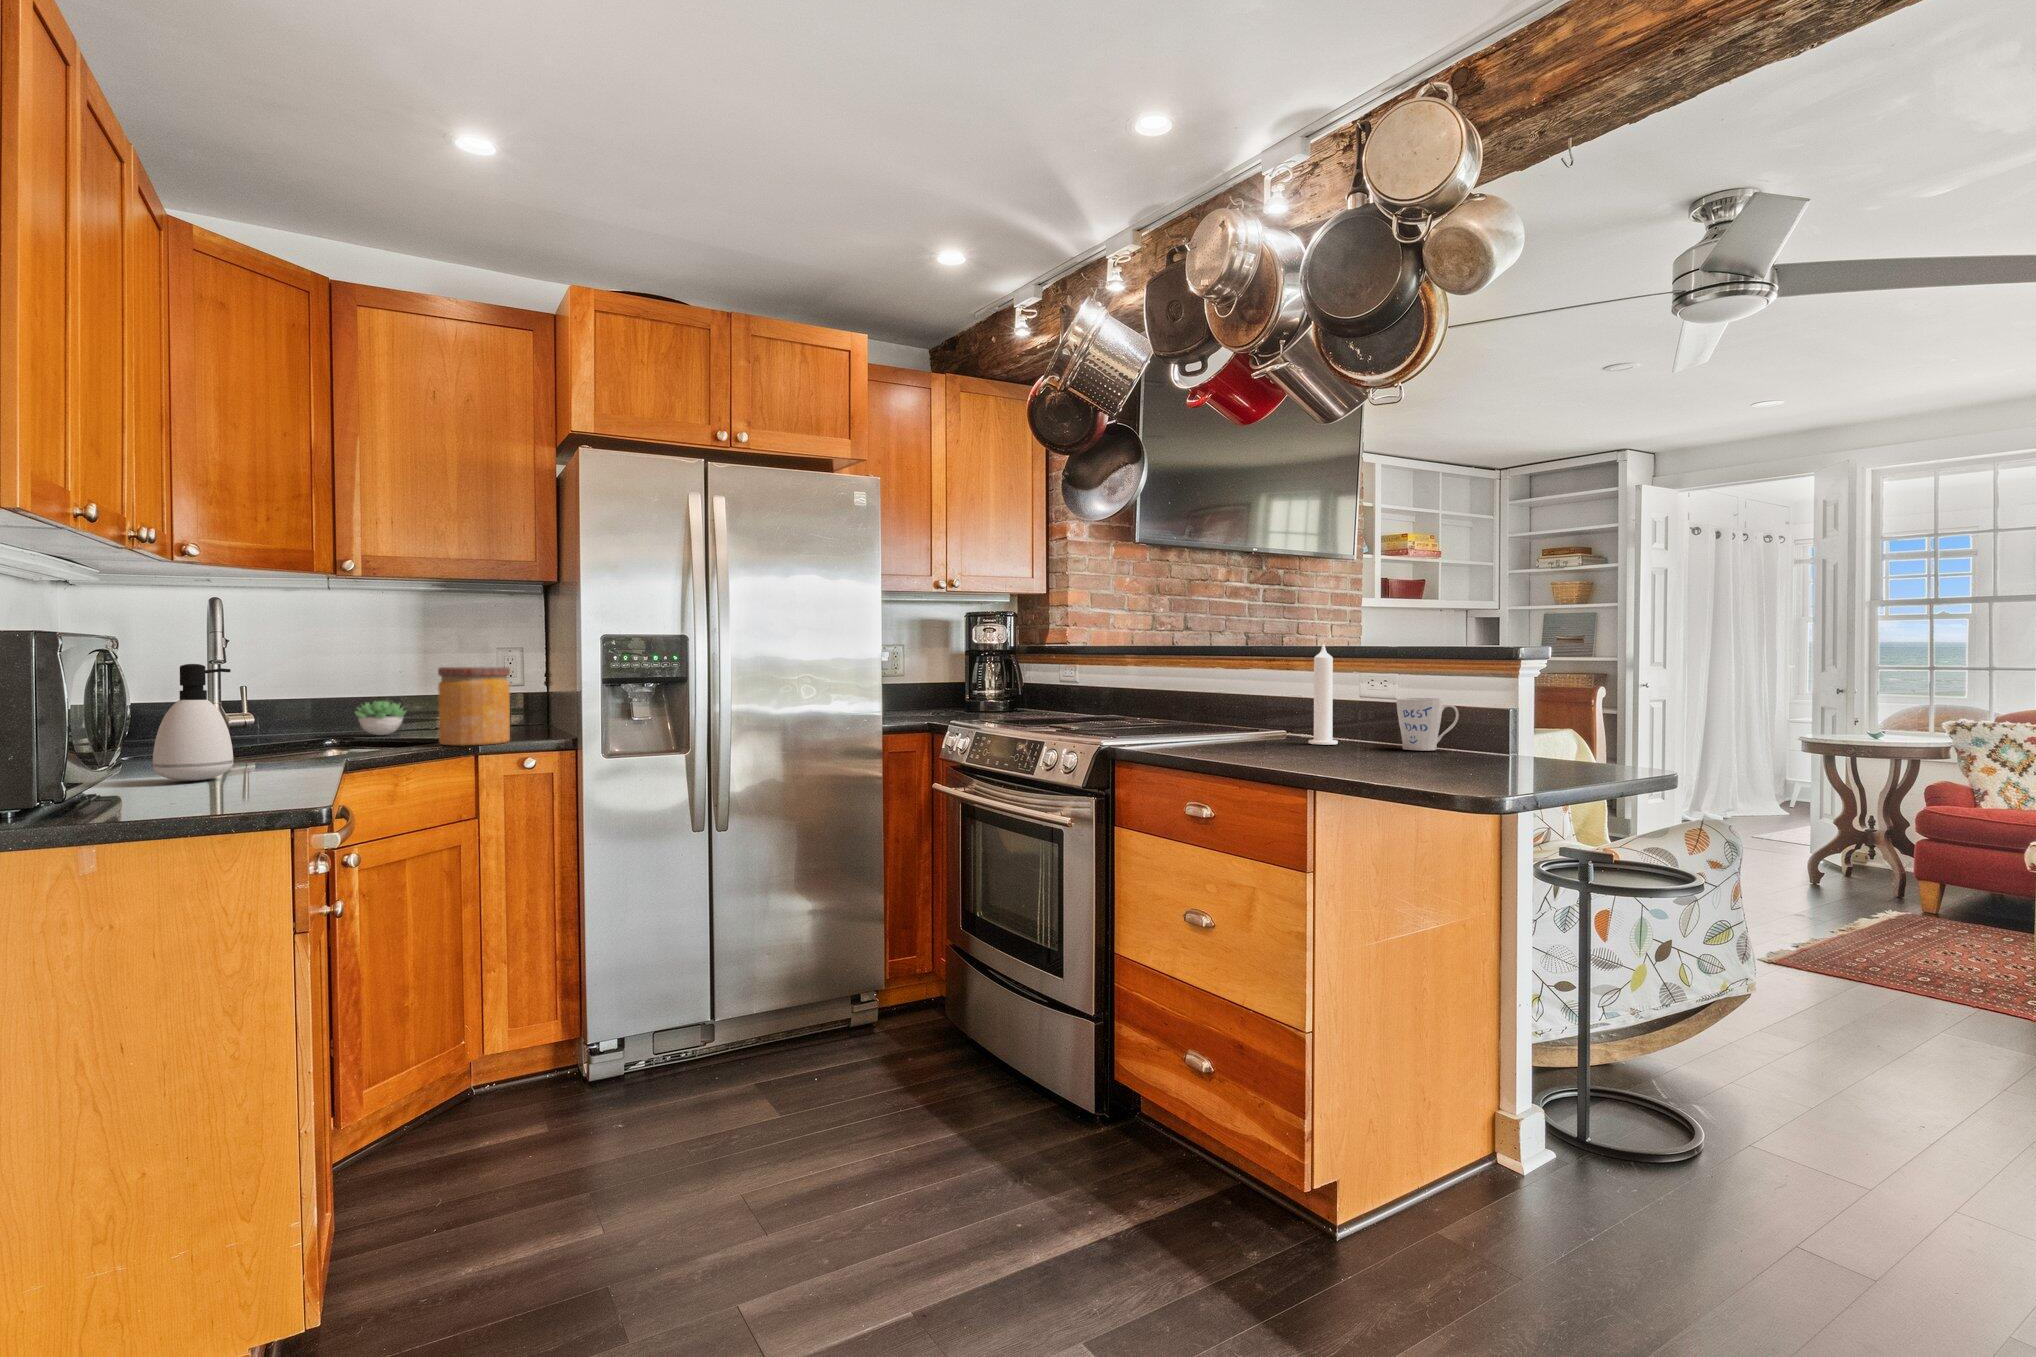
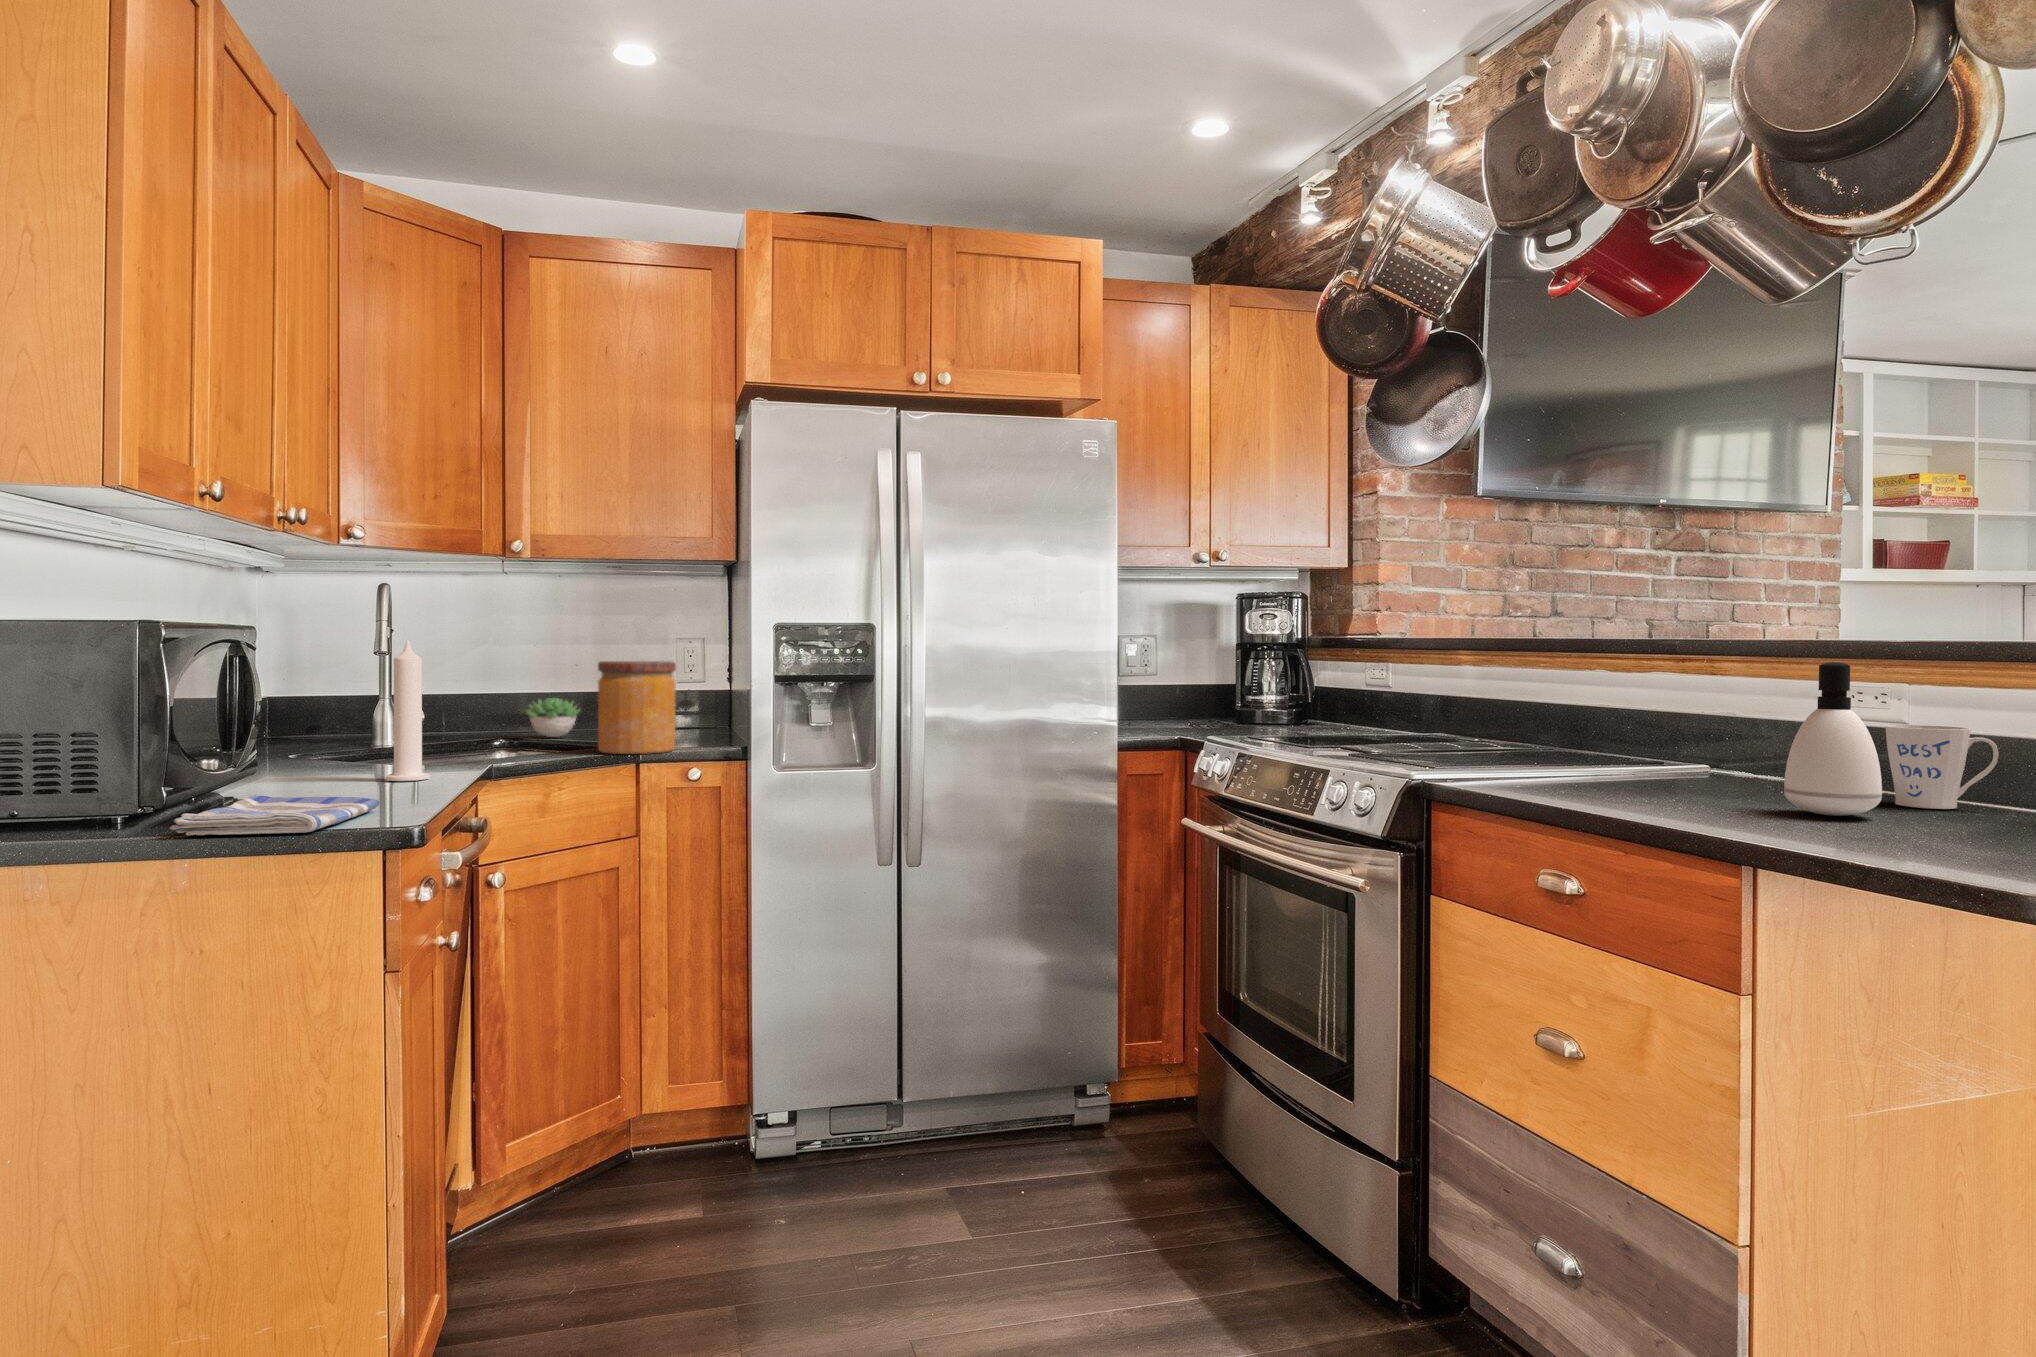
candle: present [1308,644,1338,745] -> present [386,640,430,781]
soap dispenser: present [153,664,233,781] -> present [1784,662,1882,816]
dish towel: none [96,781,280,815] -> present [170,796,379,836]

